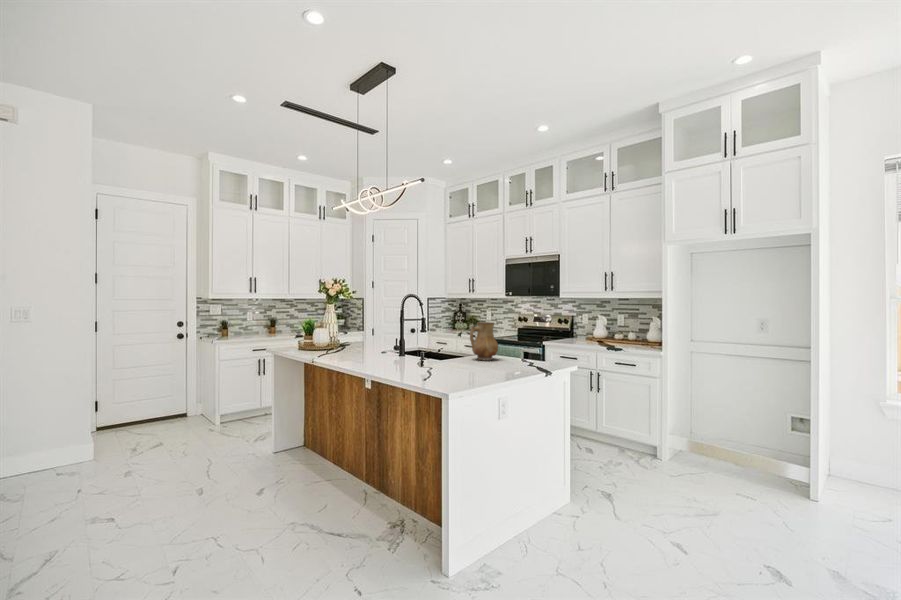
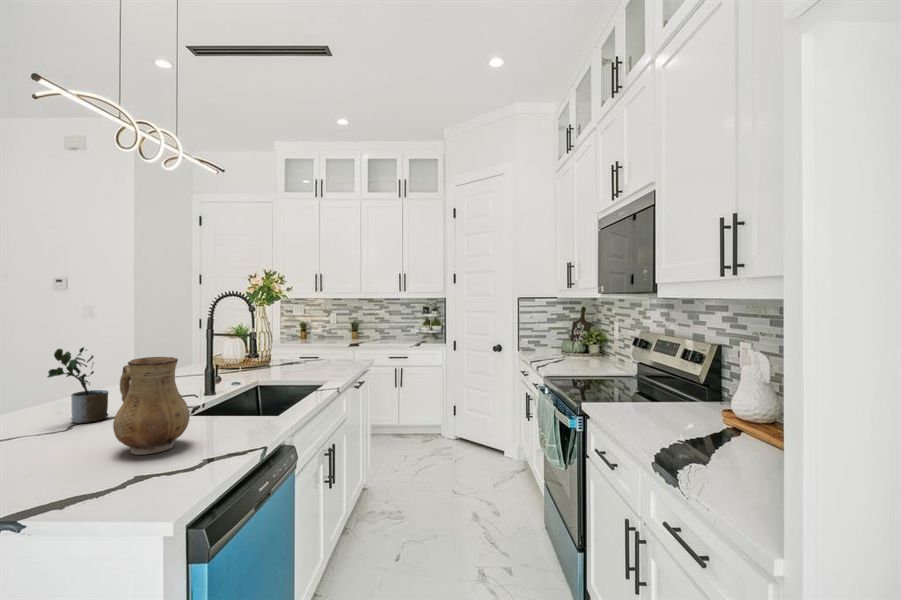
potted plant: none [399,323,422,361] -> present [48,347,108,423]

